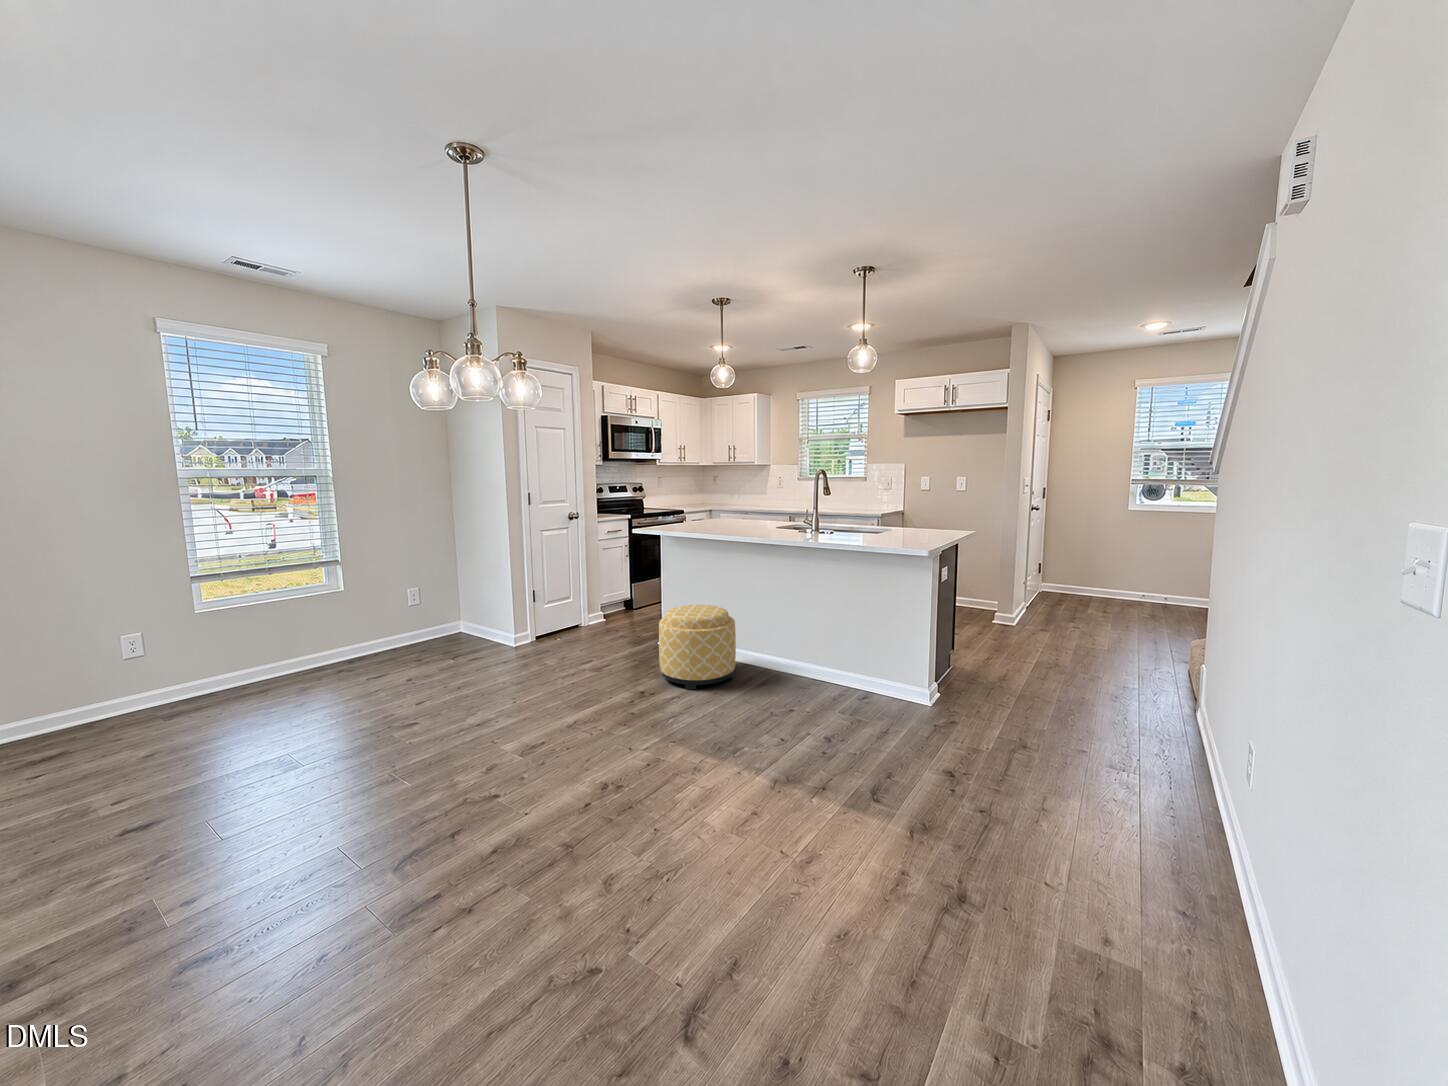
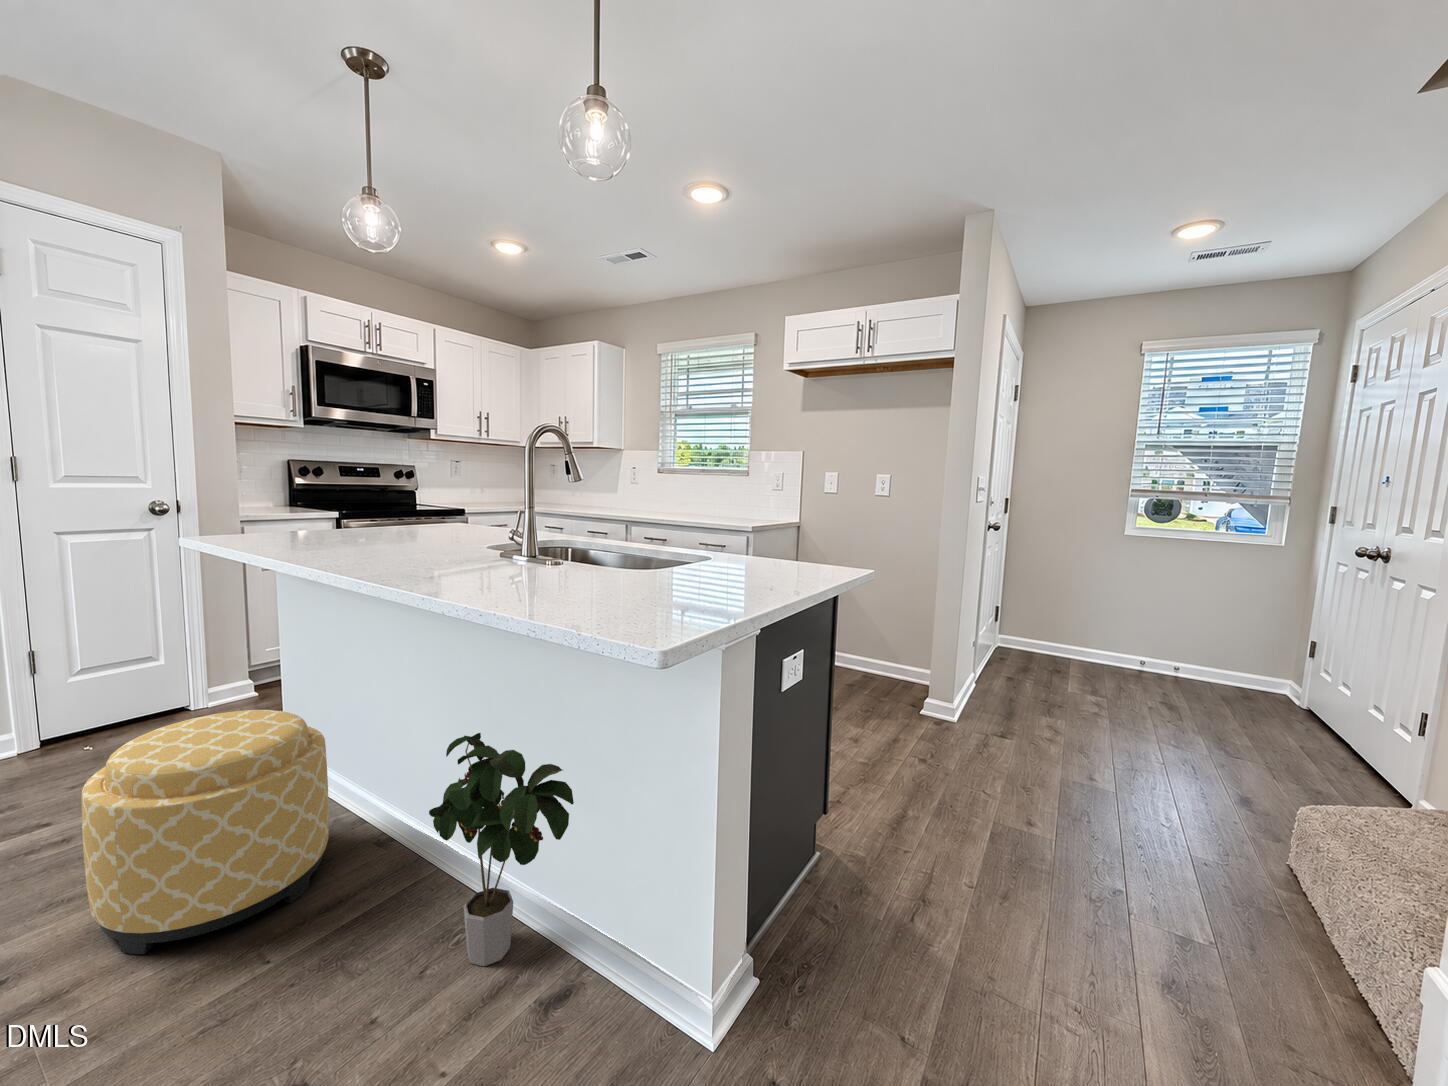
potted plant: none [791,604,865,692] -> present [429,733,574,966]

